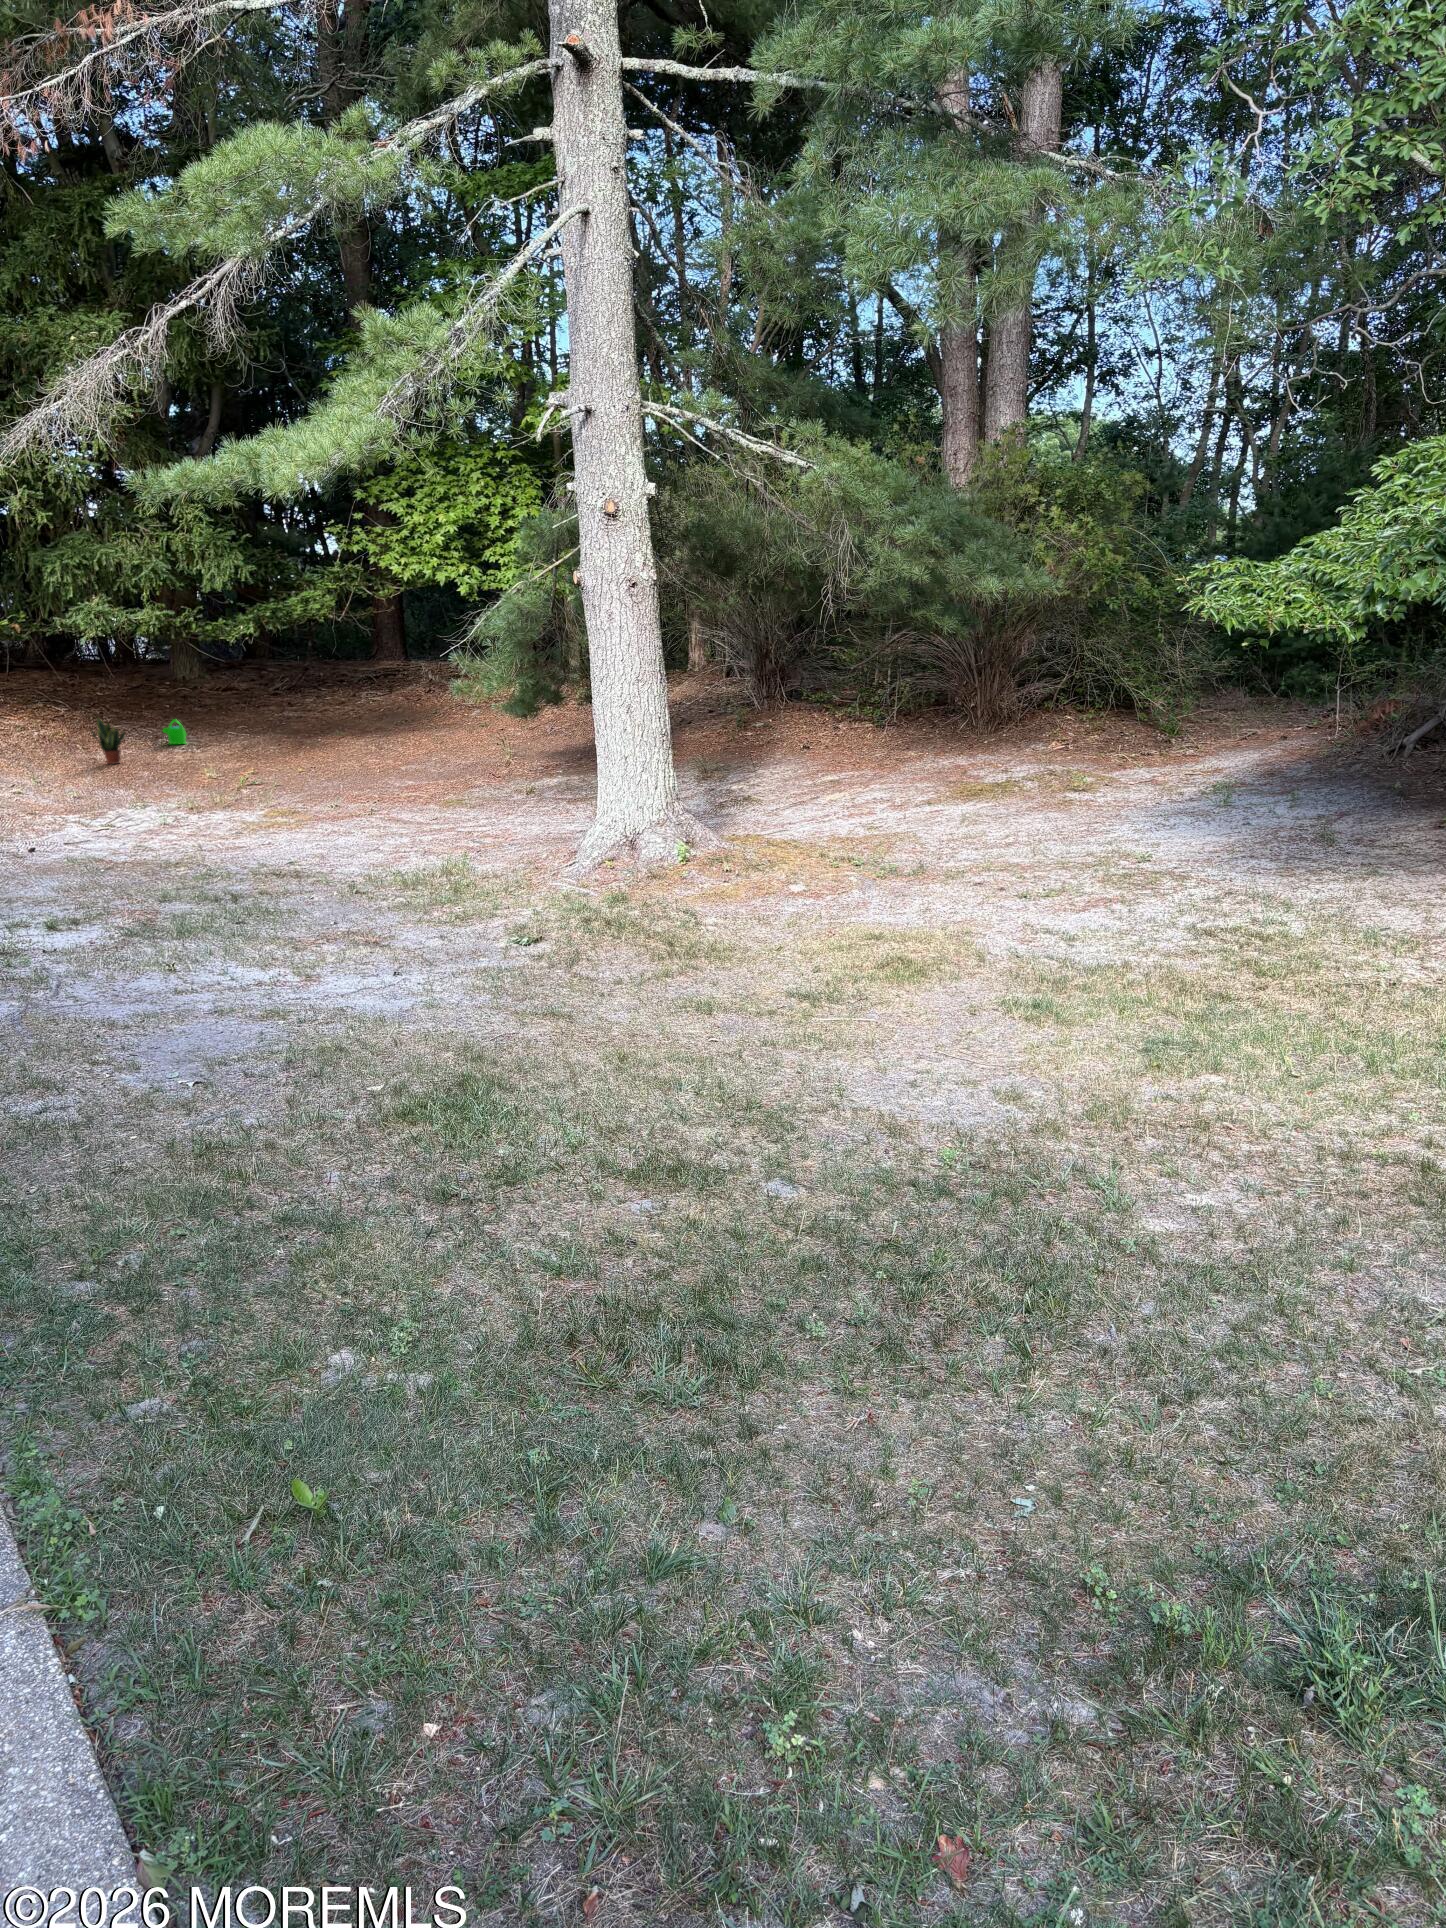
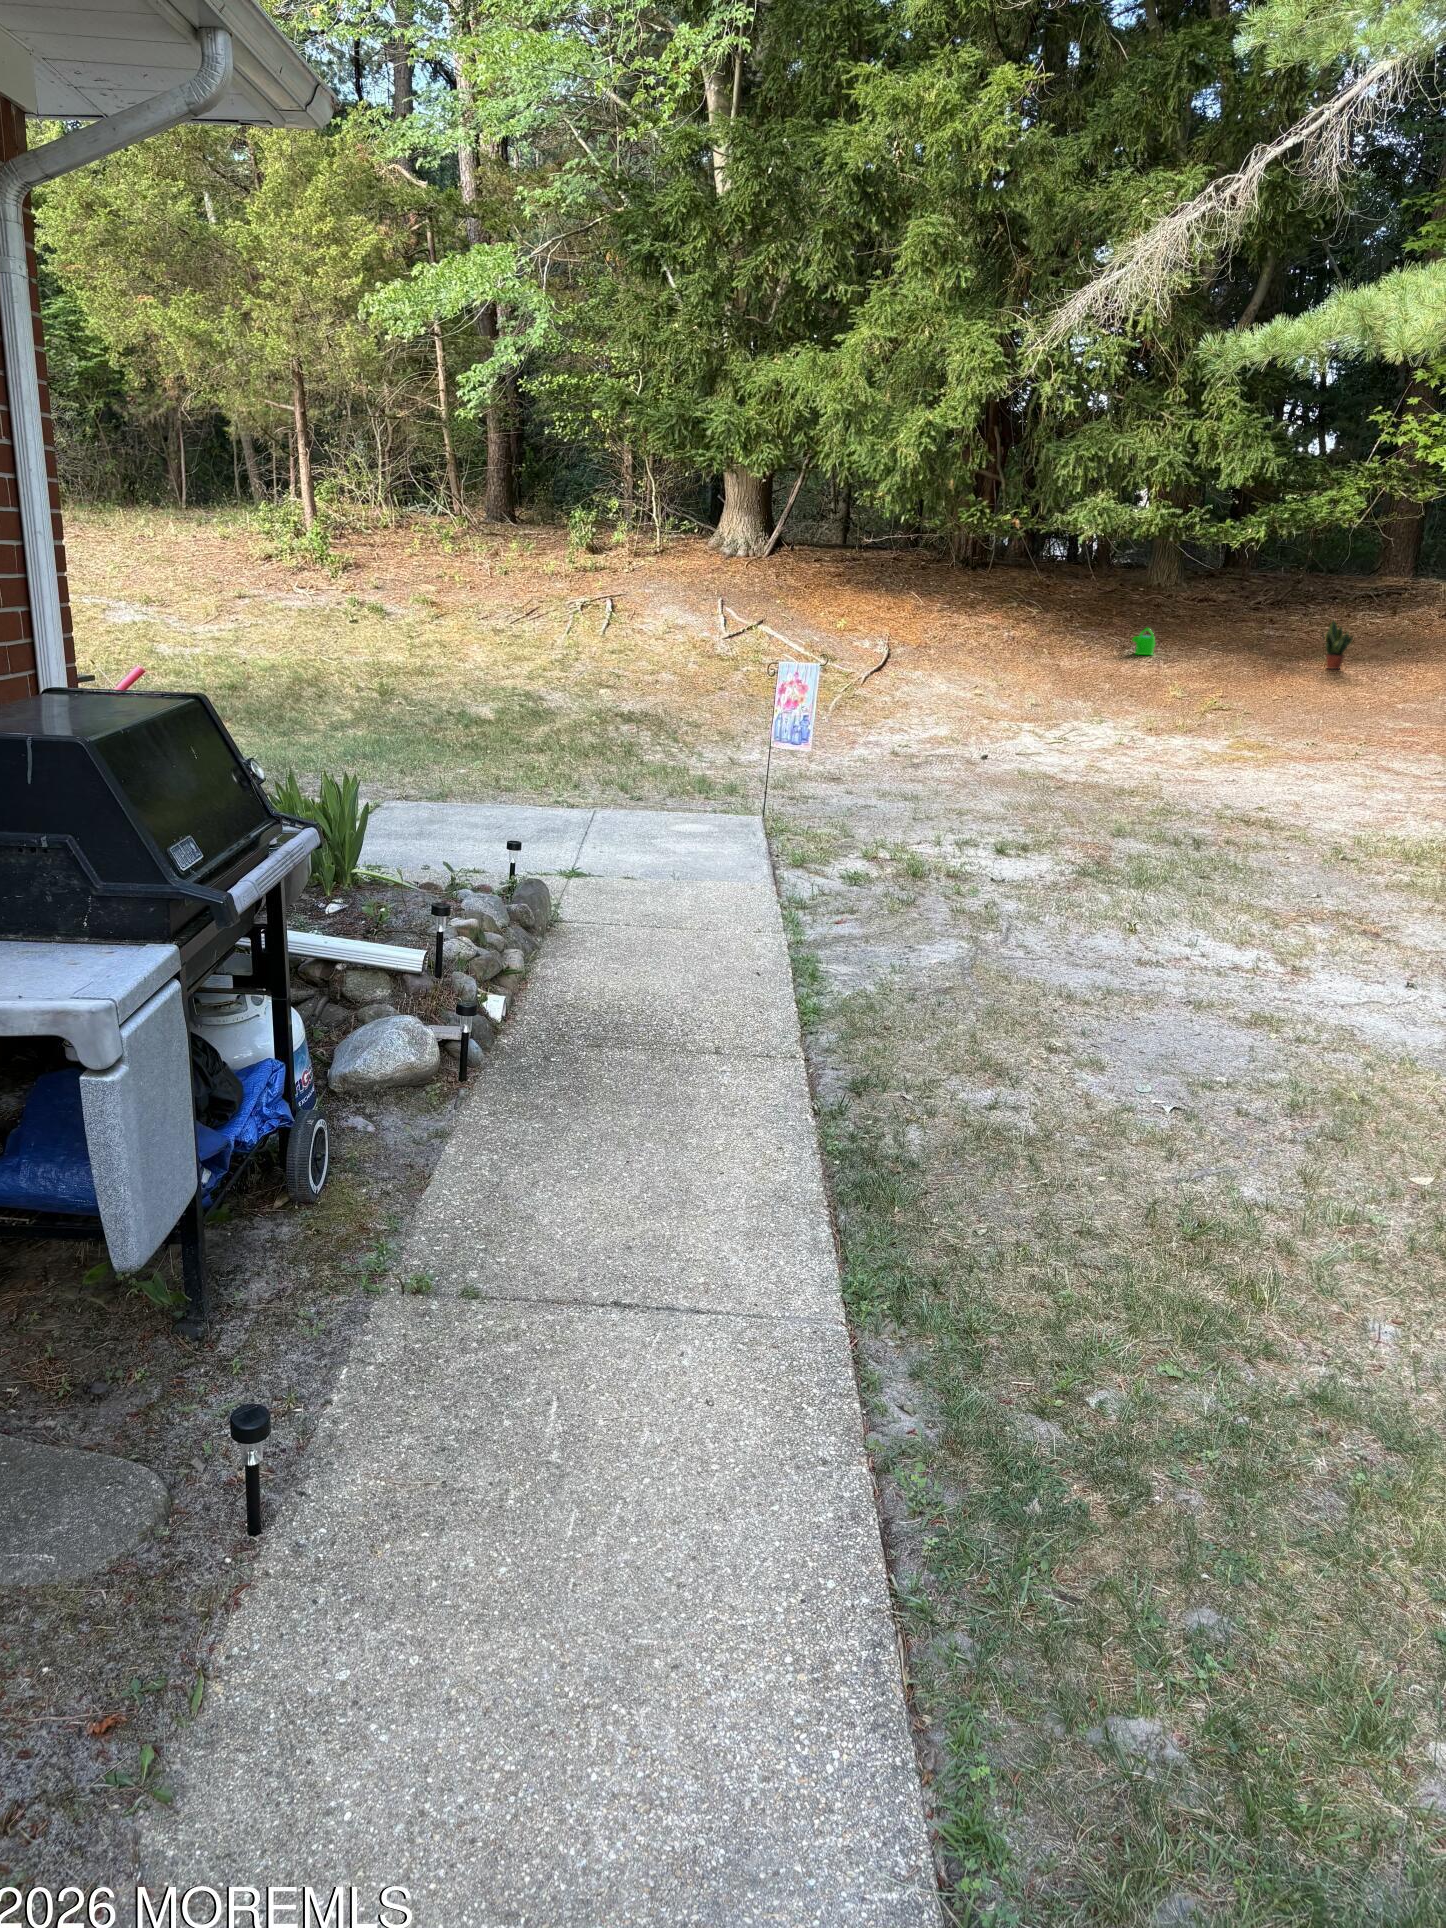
potted plant: present [92,718,125,764] -> present [1322,620,1353,669]

